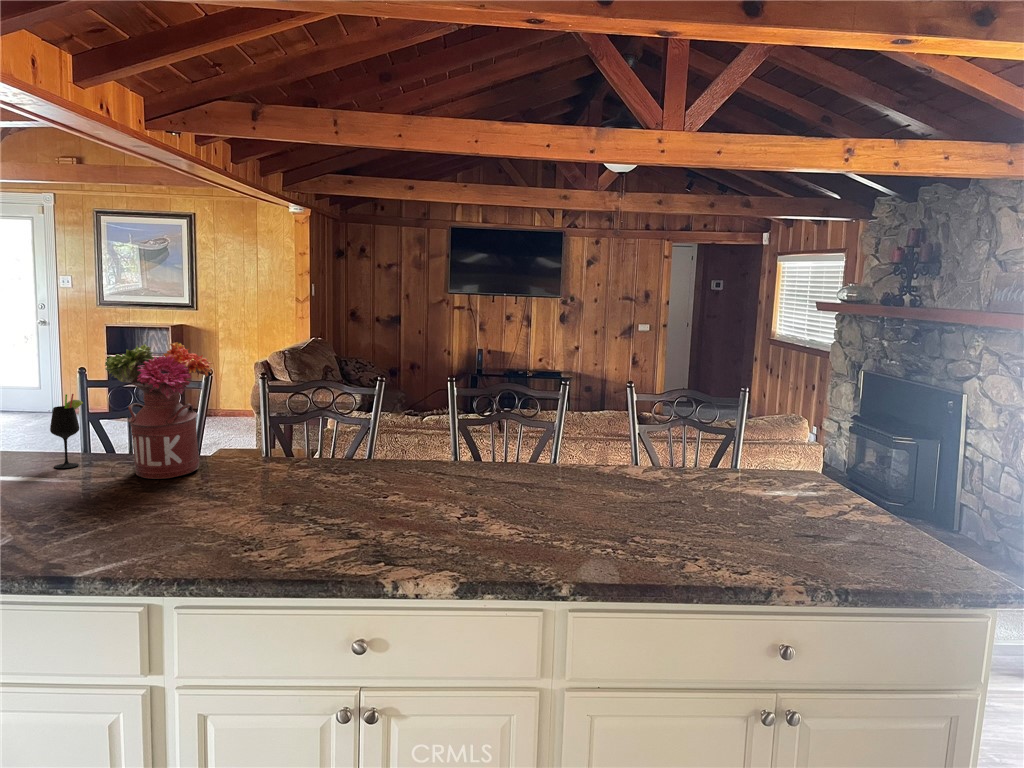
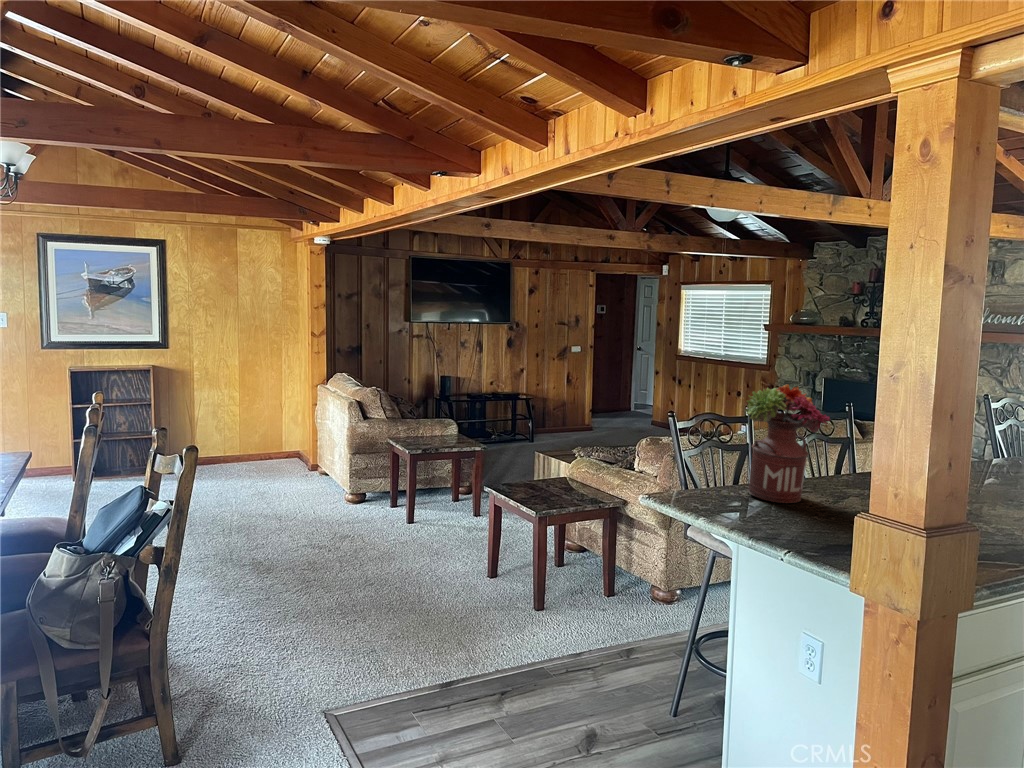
wine glass: present [50,394,83,468] -> none [687,436,713,505]

